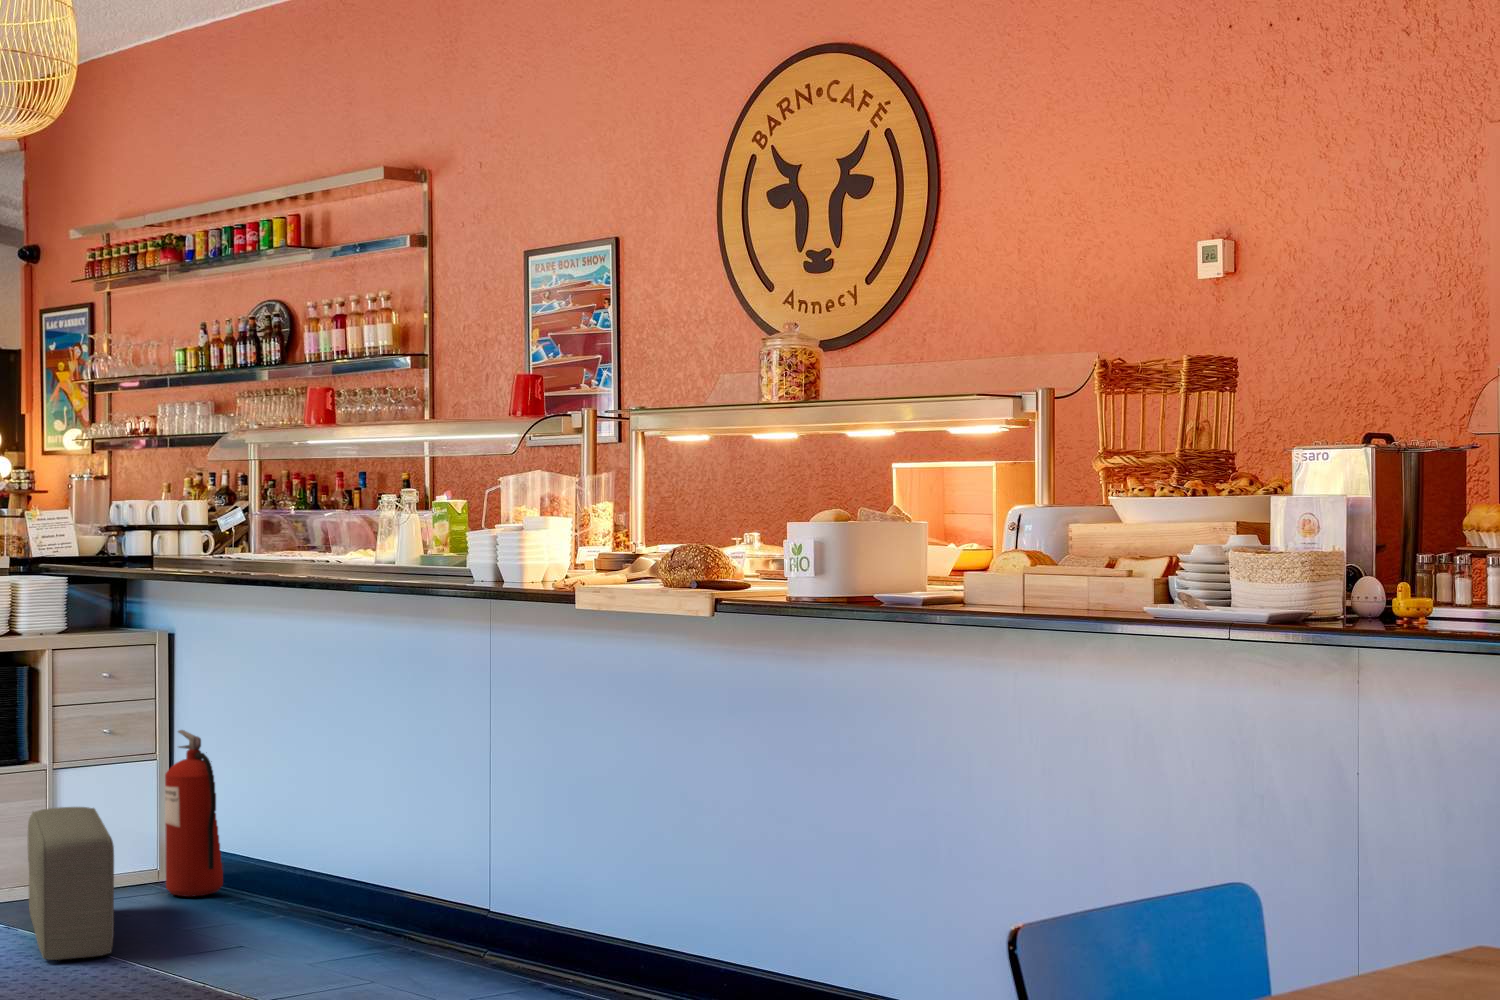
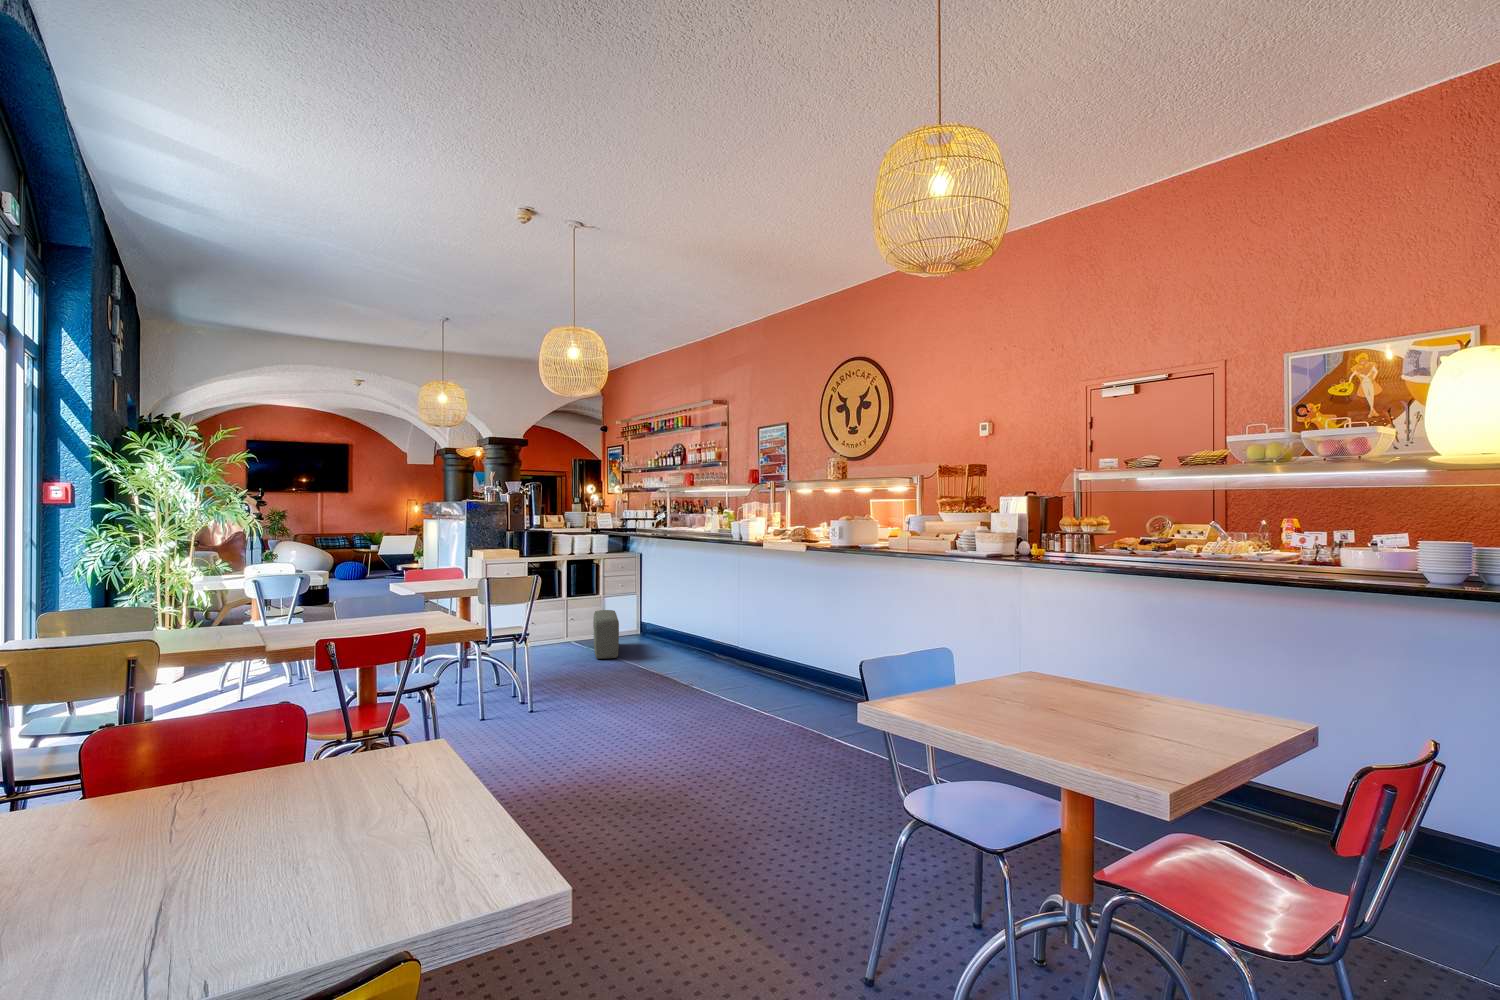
fire extinguisher: present [165,730,223,897] -> none [638,586,656,641]

